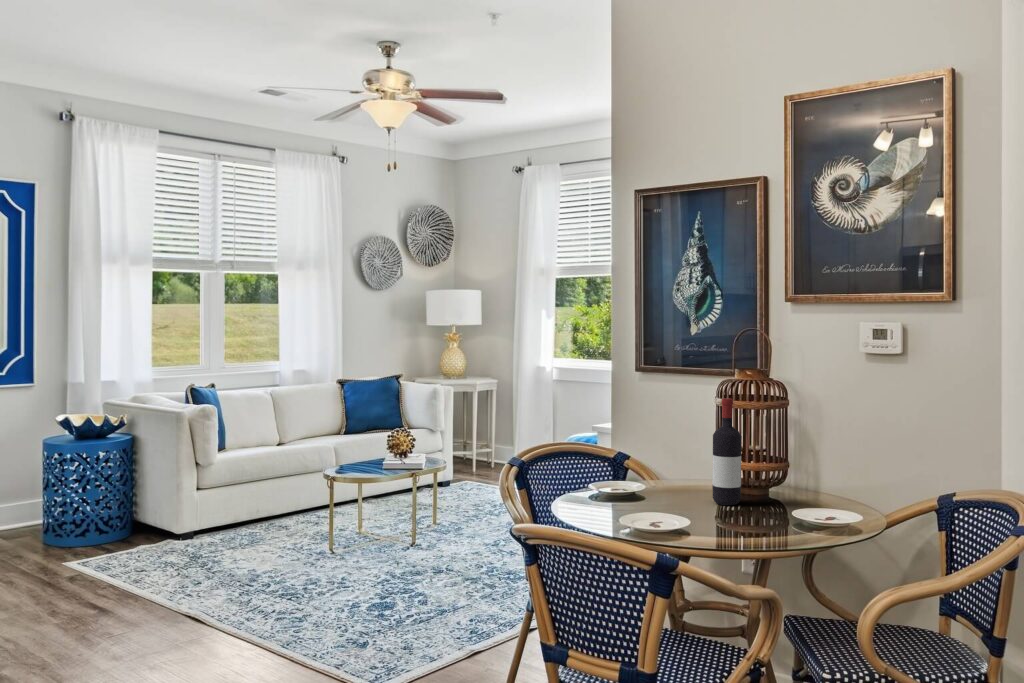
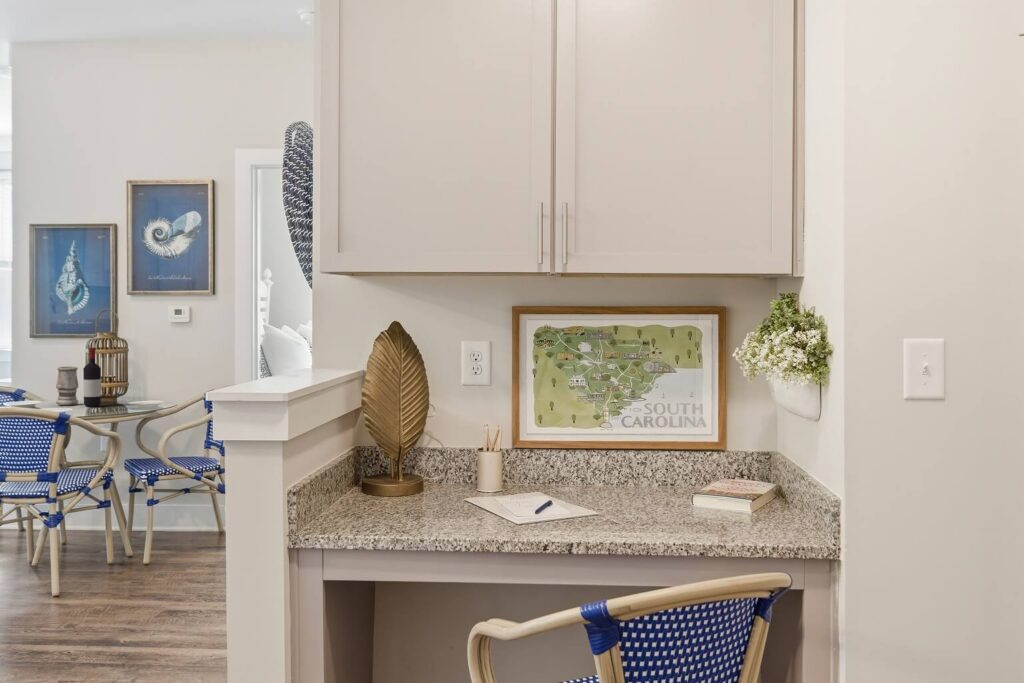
vase: none [669,426,704,495] -> present [56,366,78,406]

